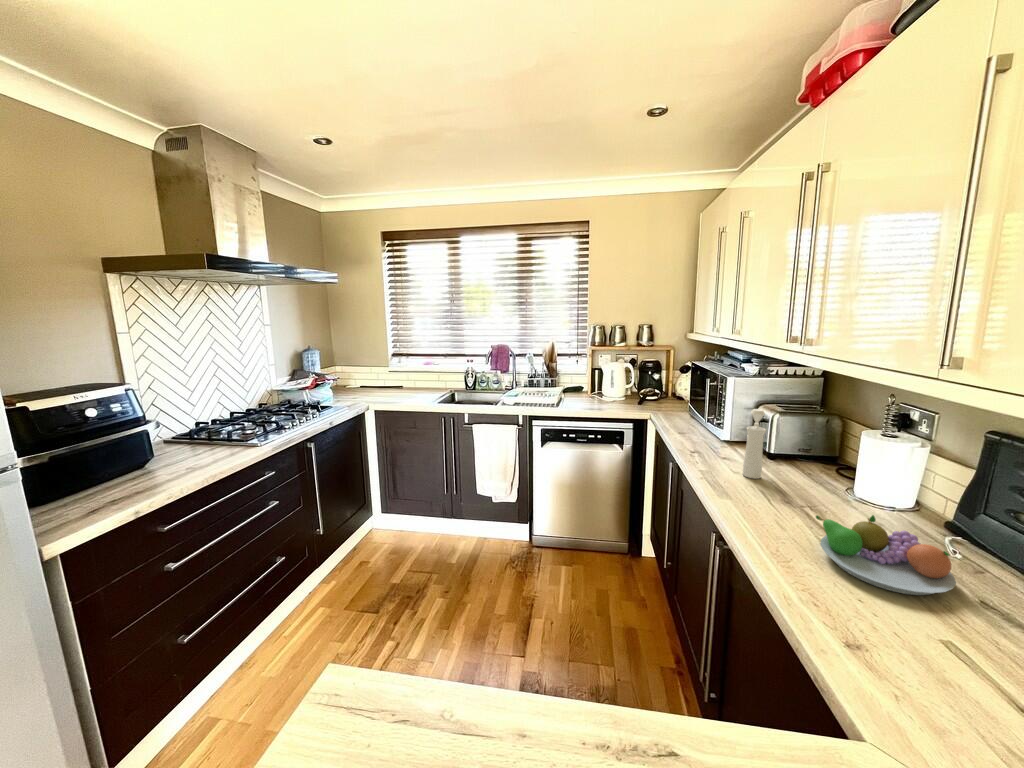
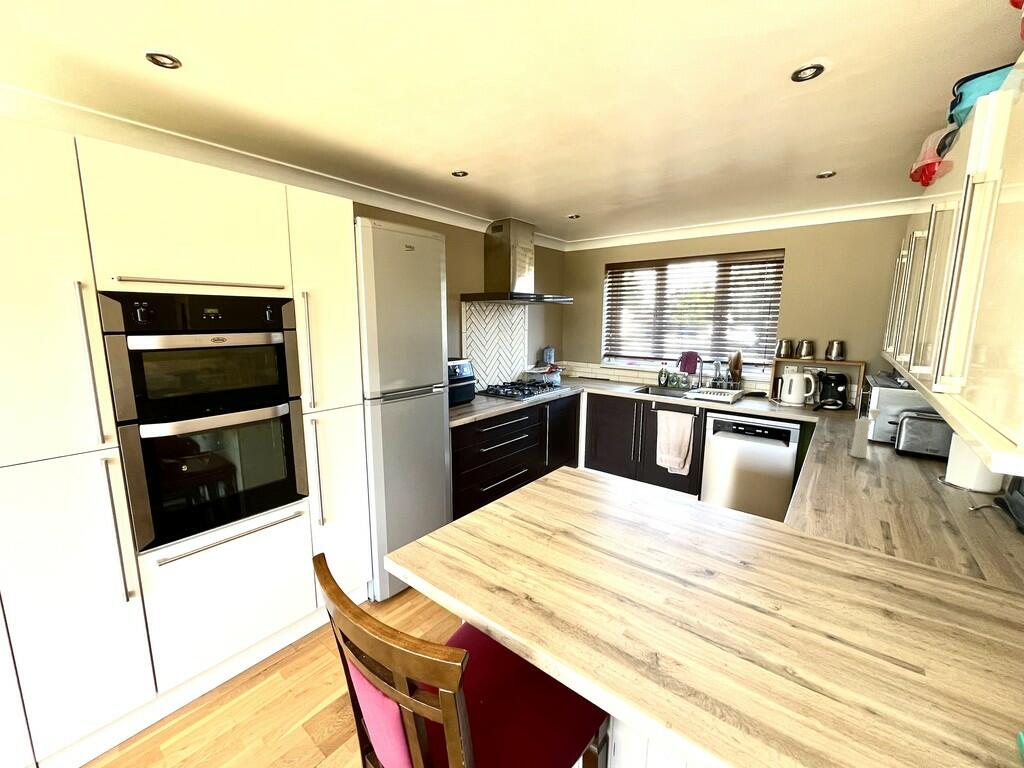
fruit bowl: present [816,515,956,595] -> none [848,465,928,506]

